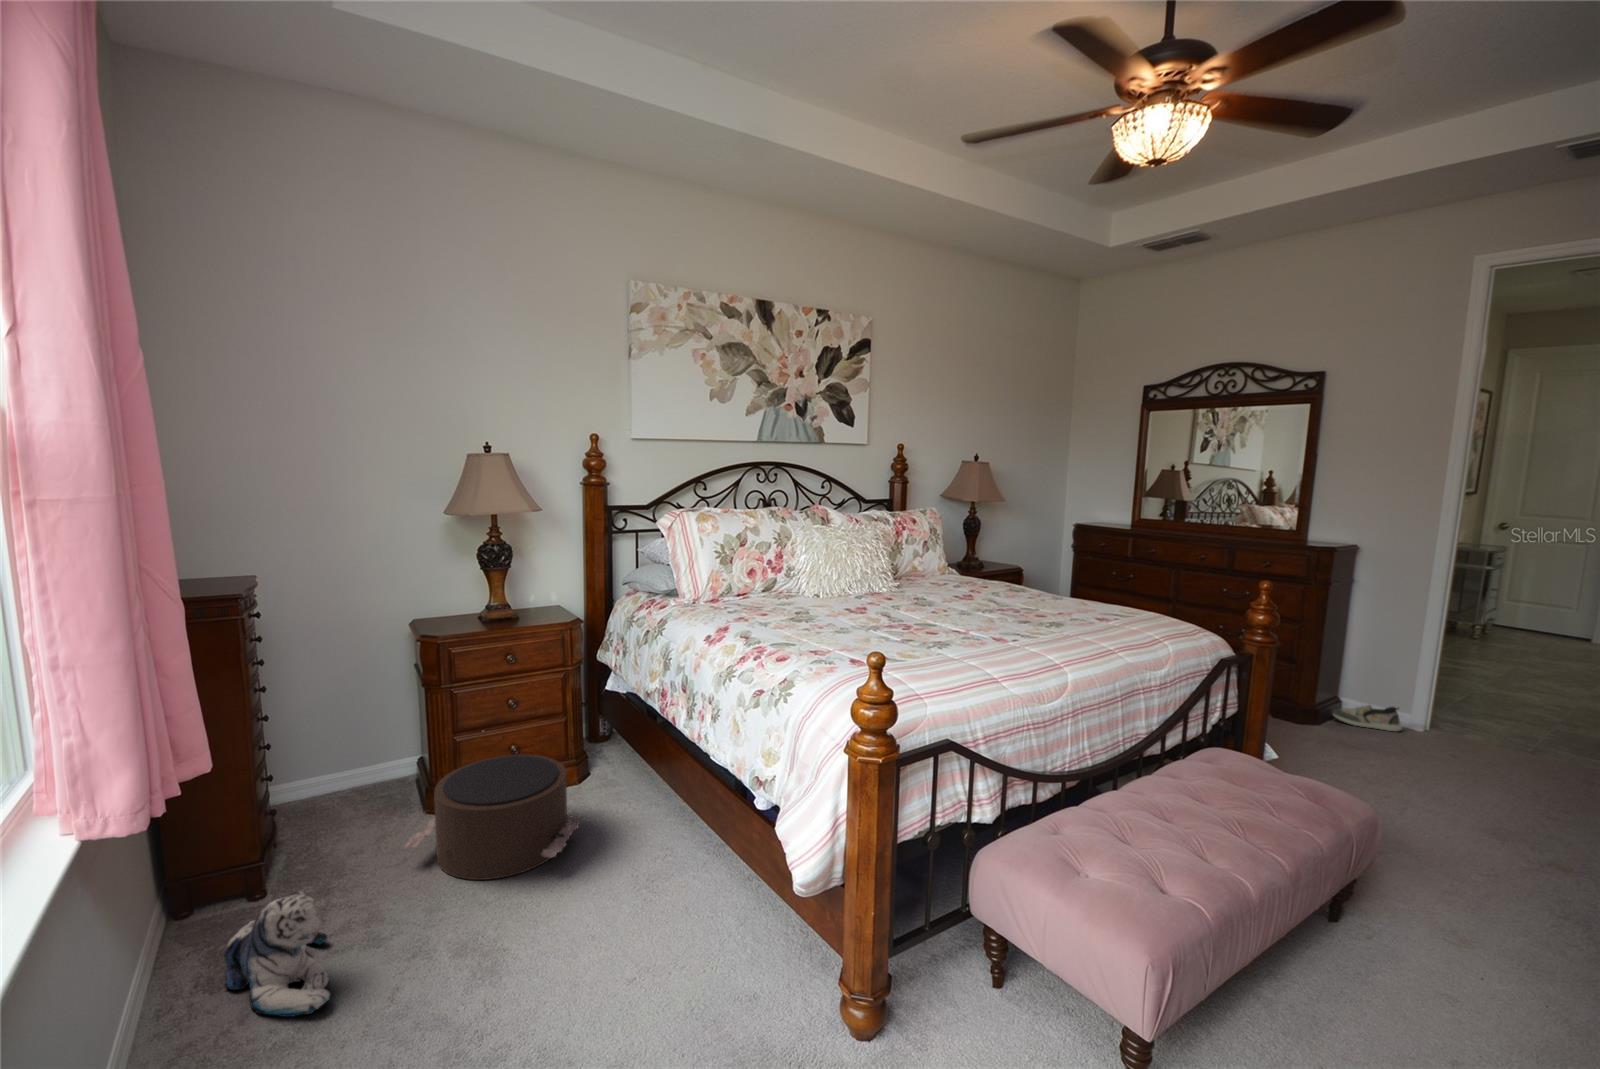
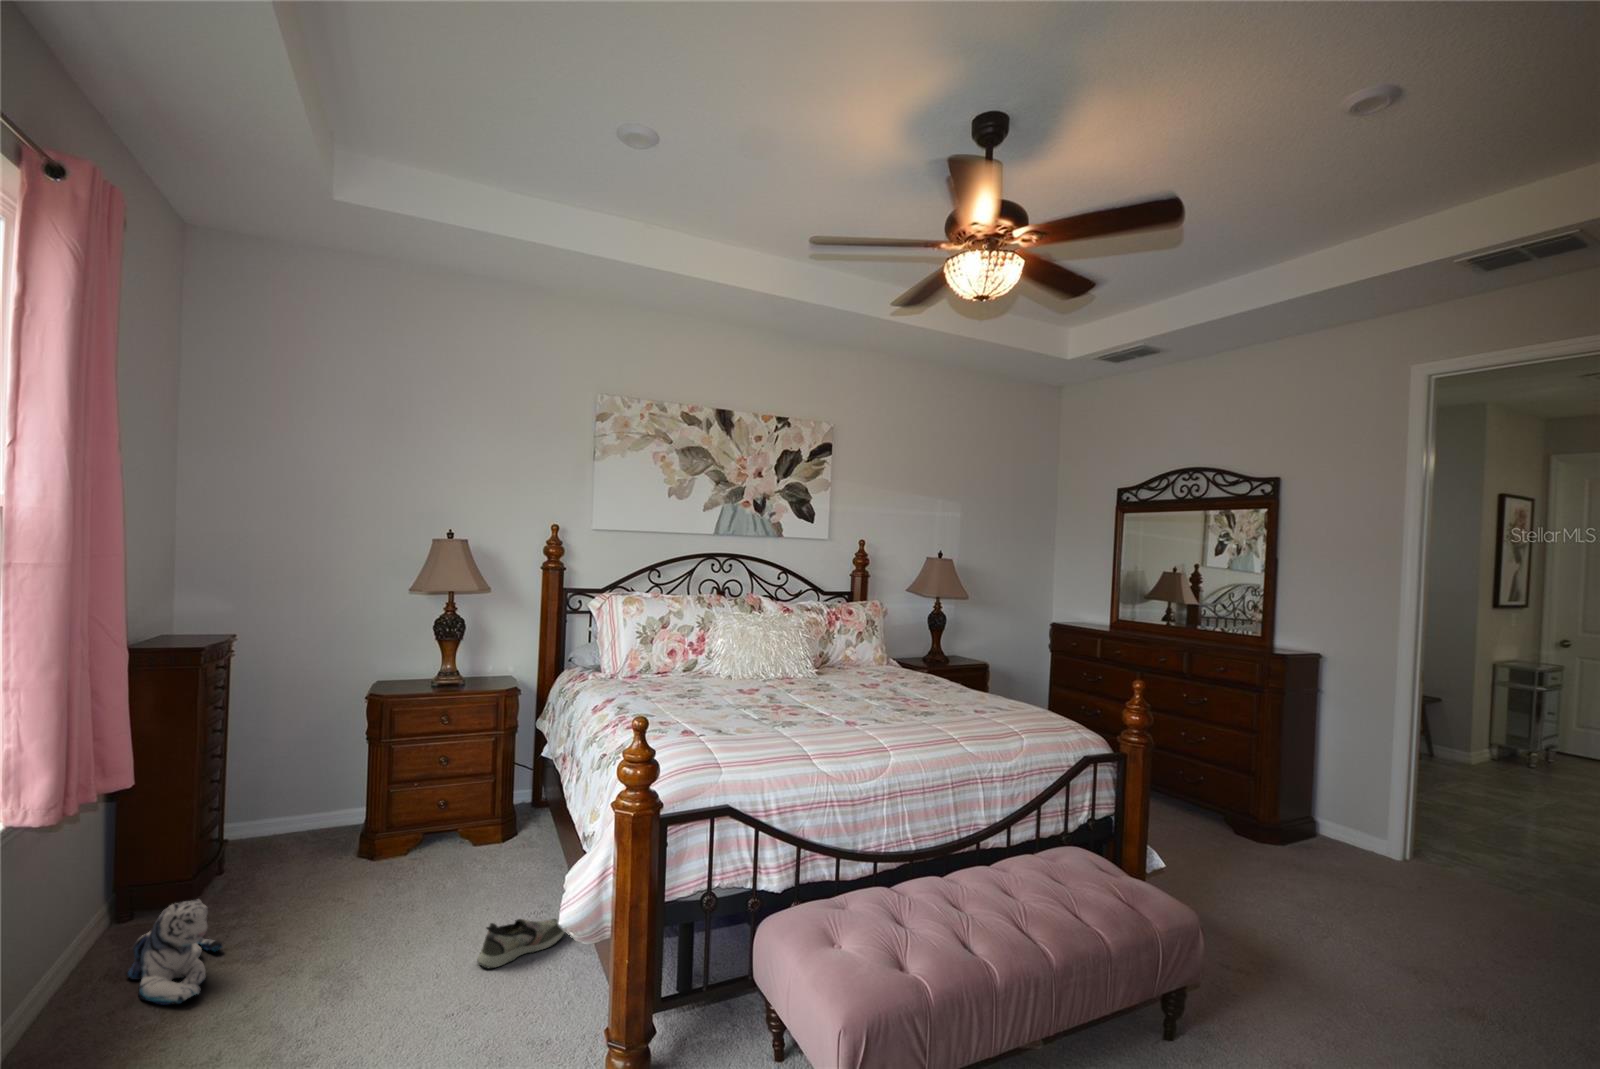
shoe: present [1330,705,1402,732] -> present [477,919,565,969]
pouf: present [405,755,582,880] -> none [315,807,478,915]

